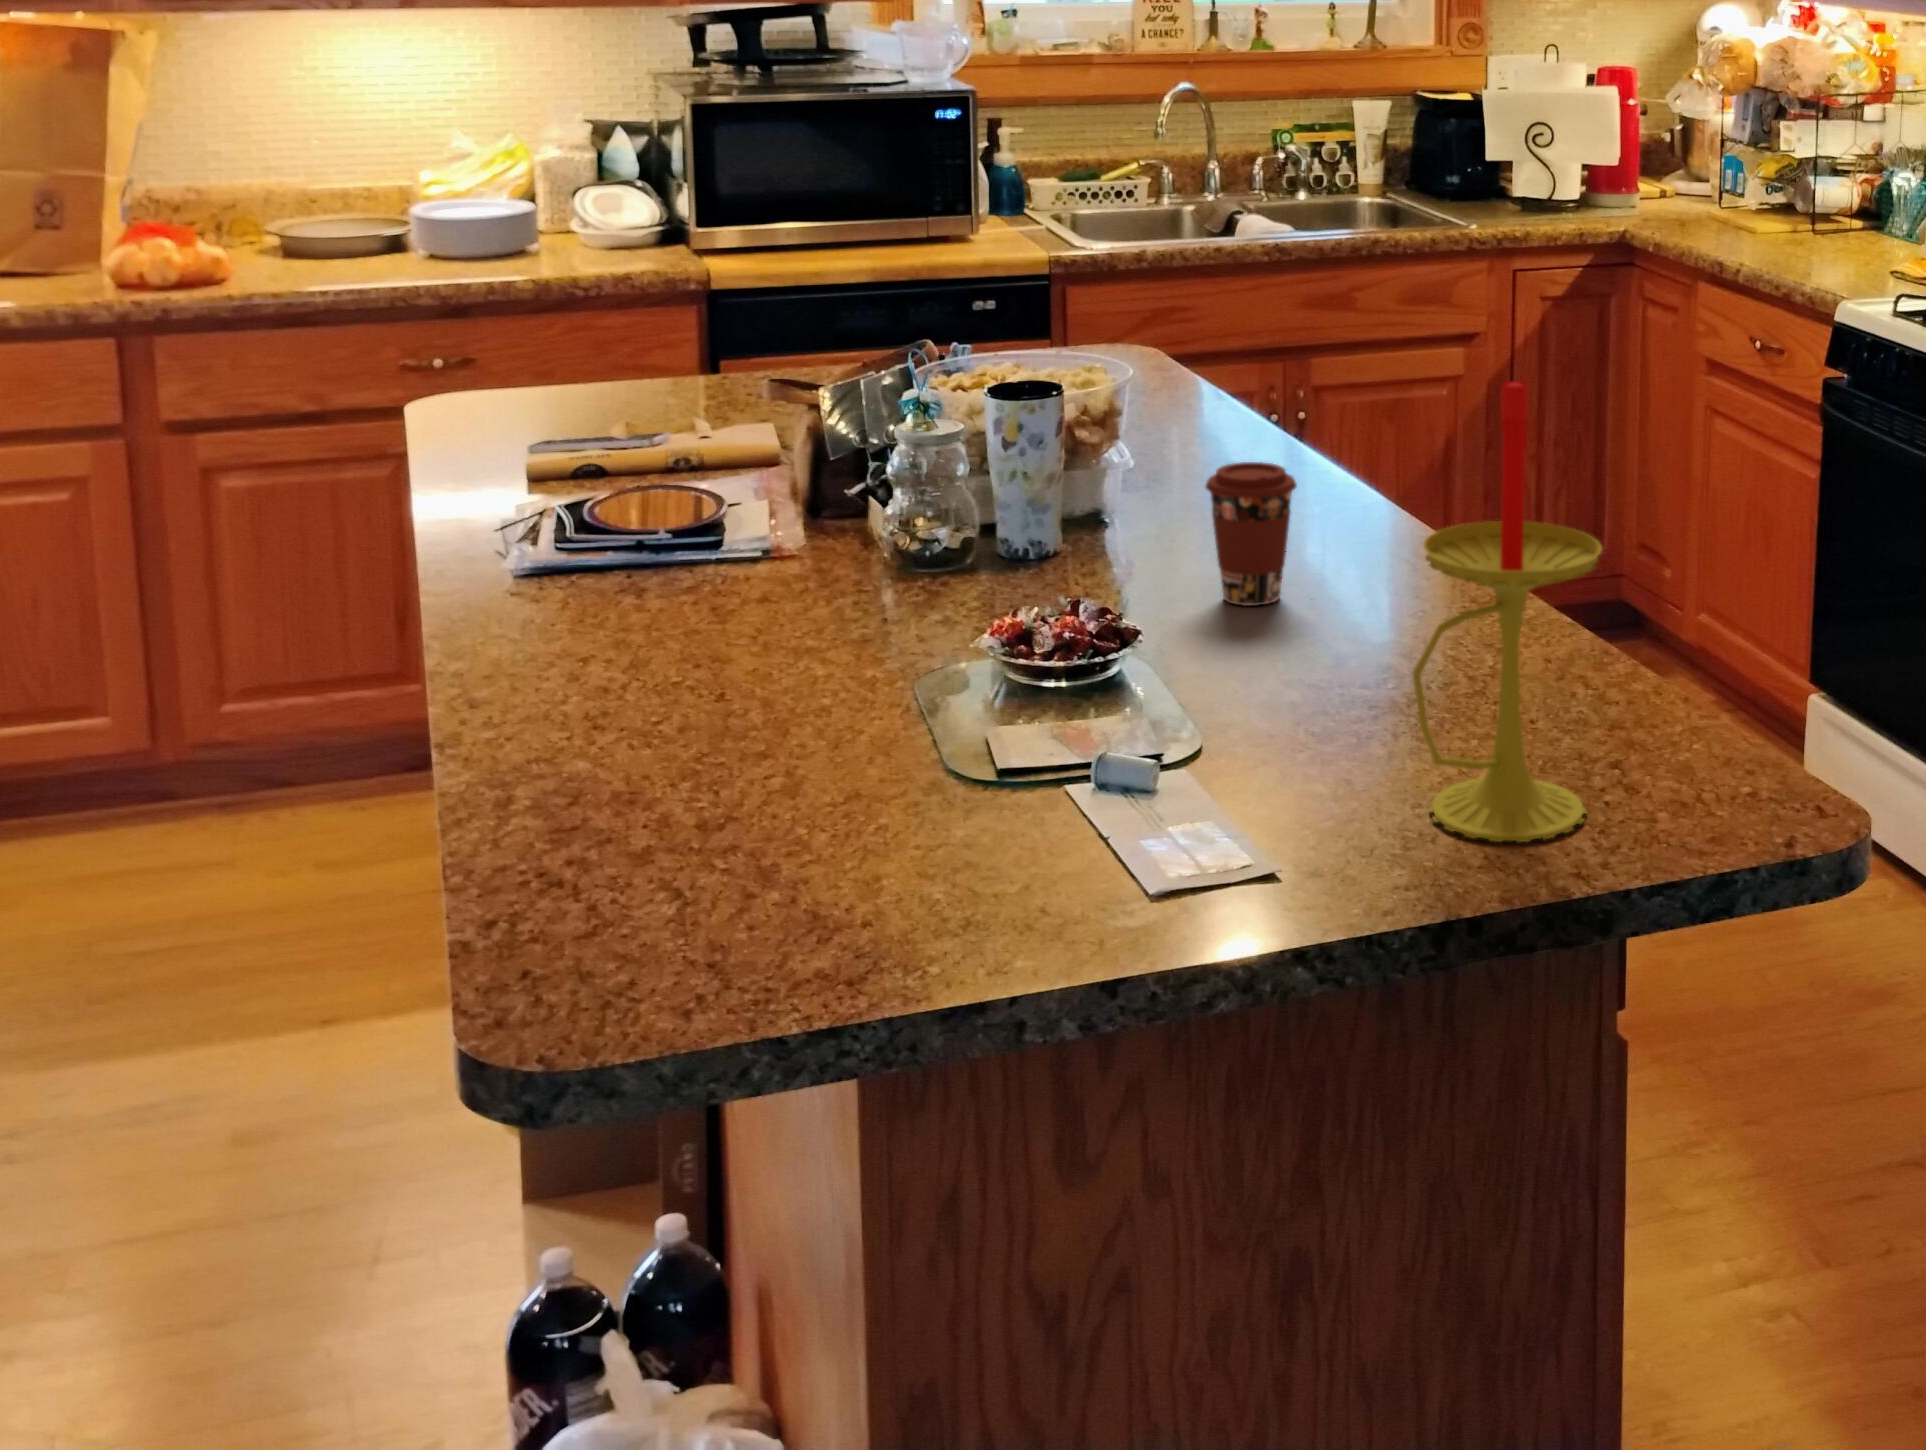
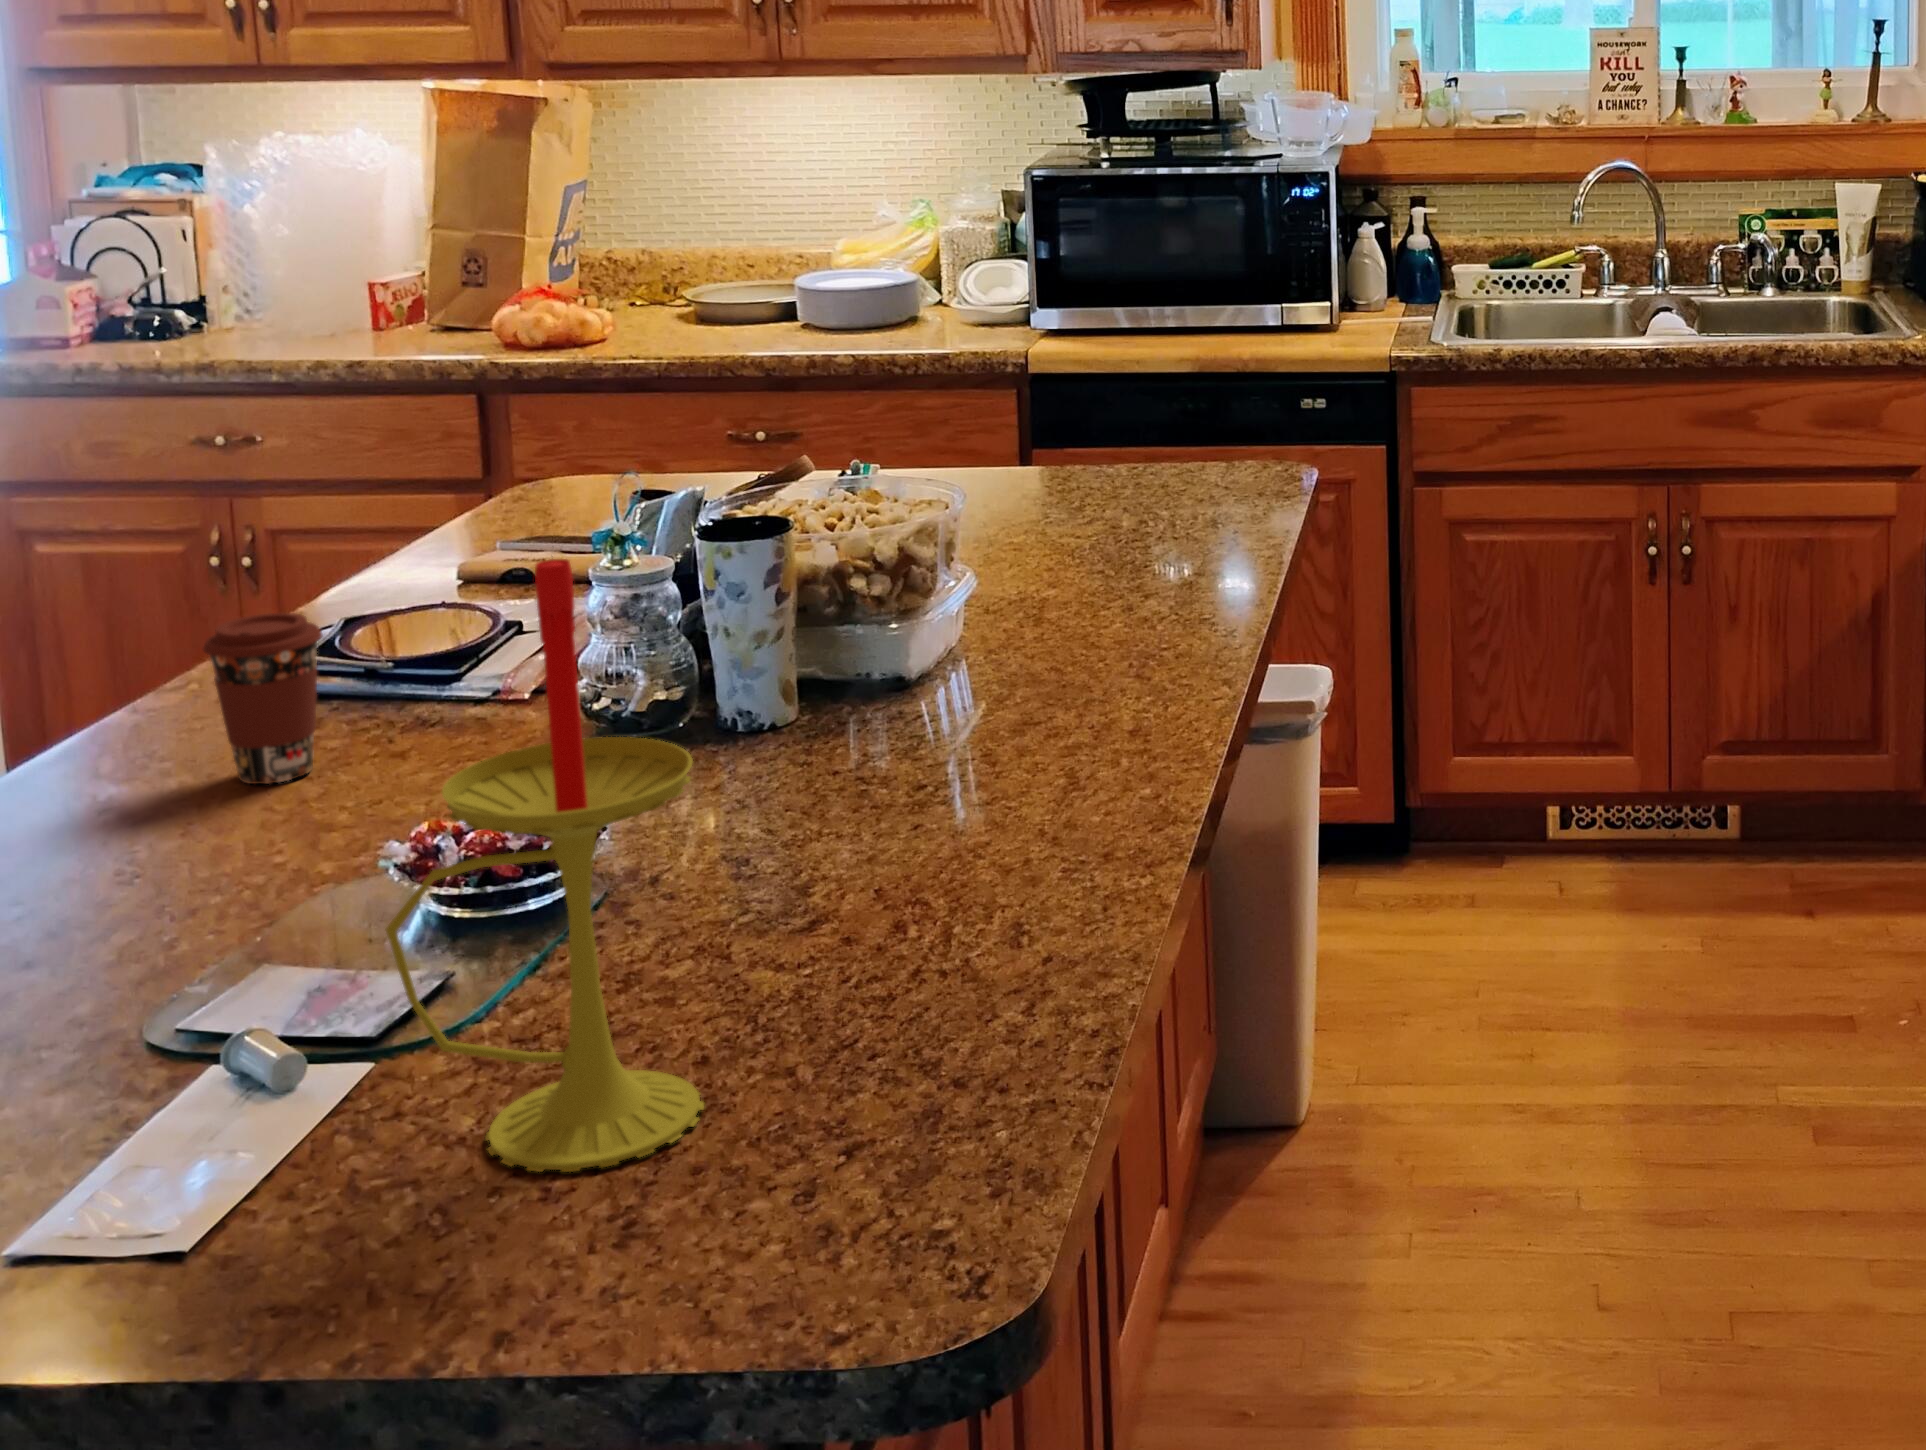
coffee cup: present [1206,462,1297,606] -> present [203,613,322,784]

